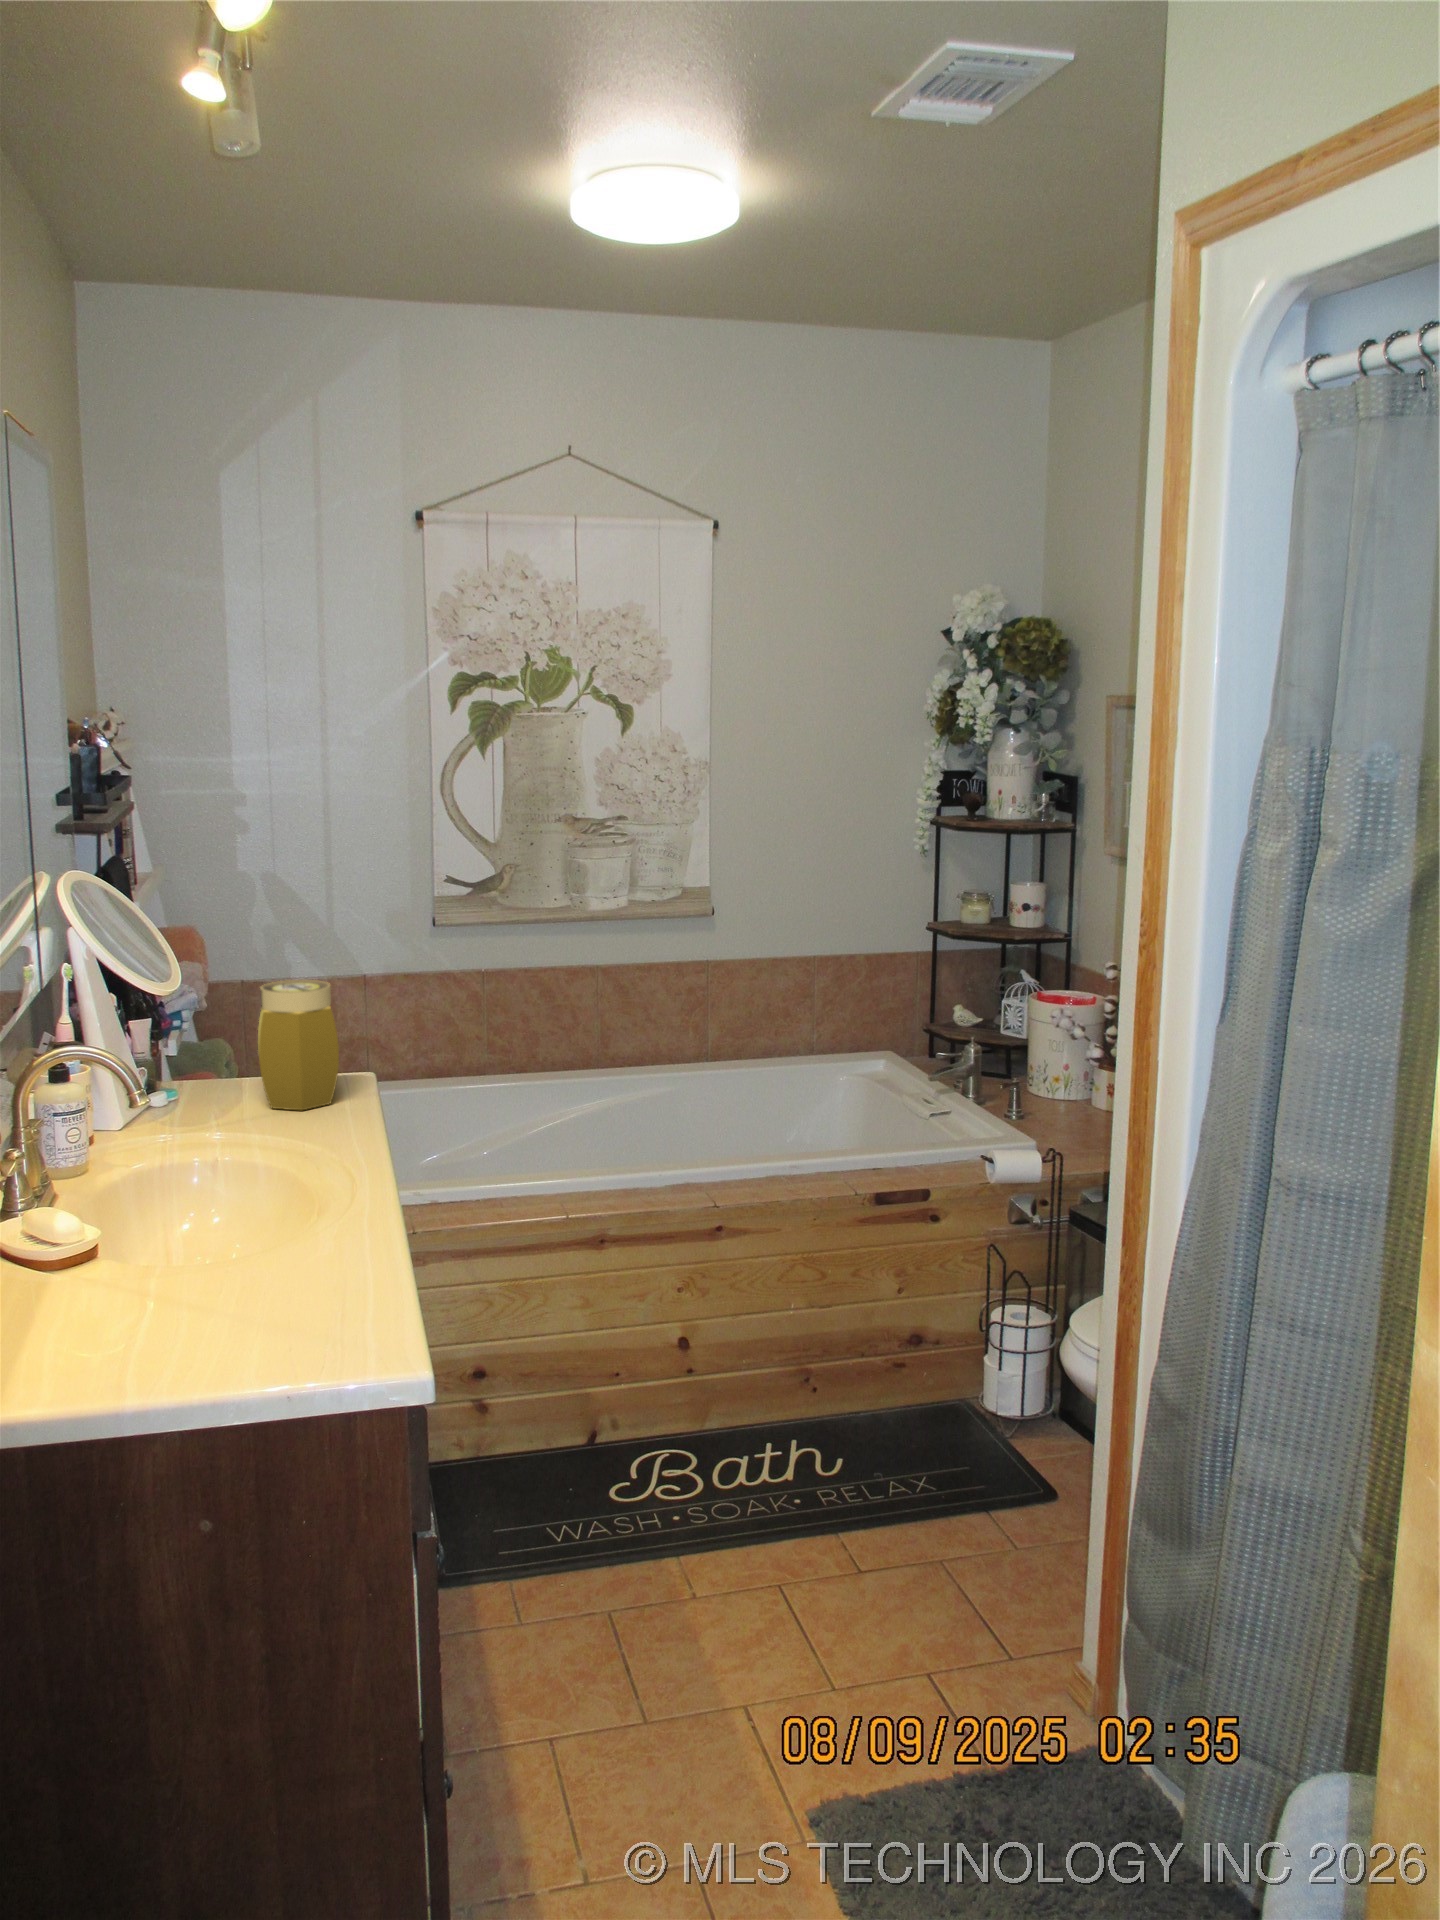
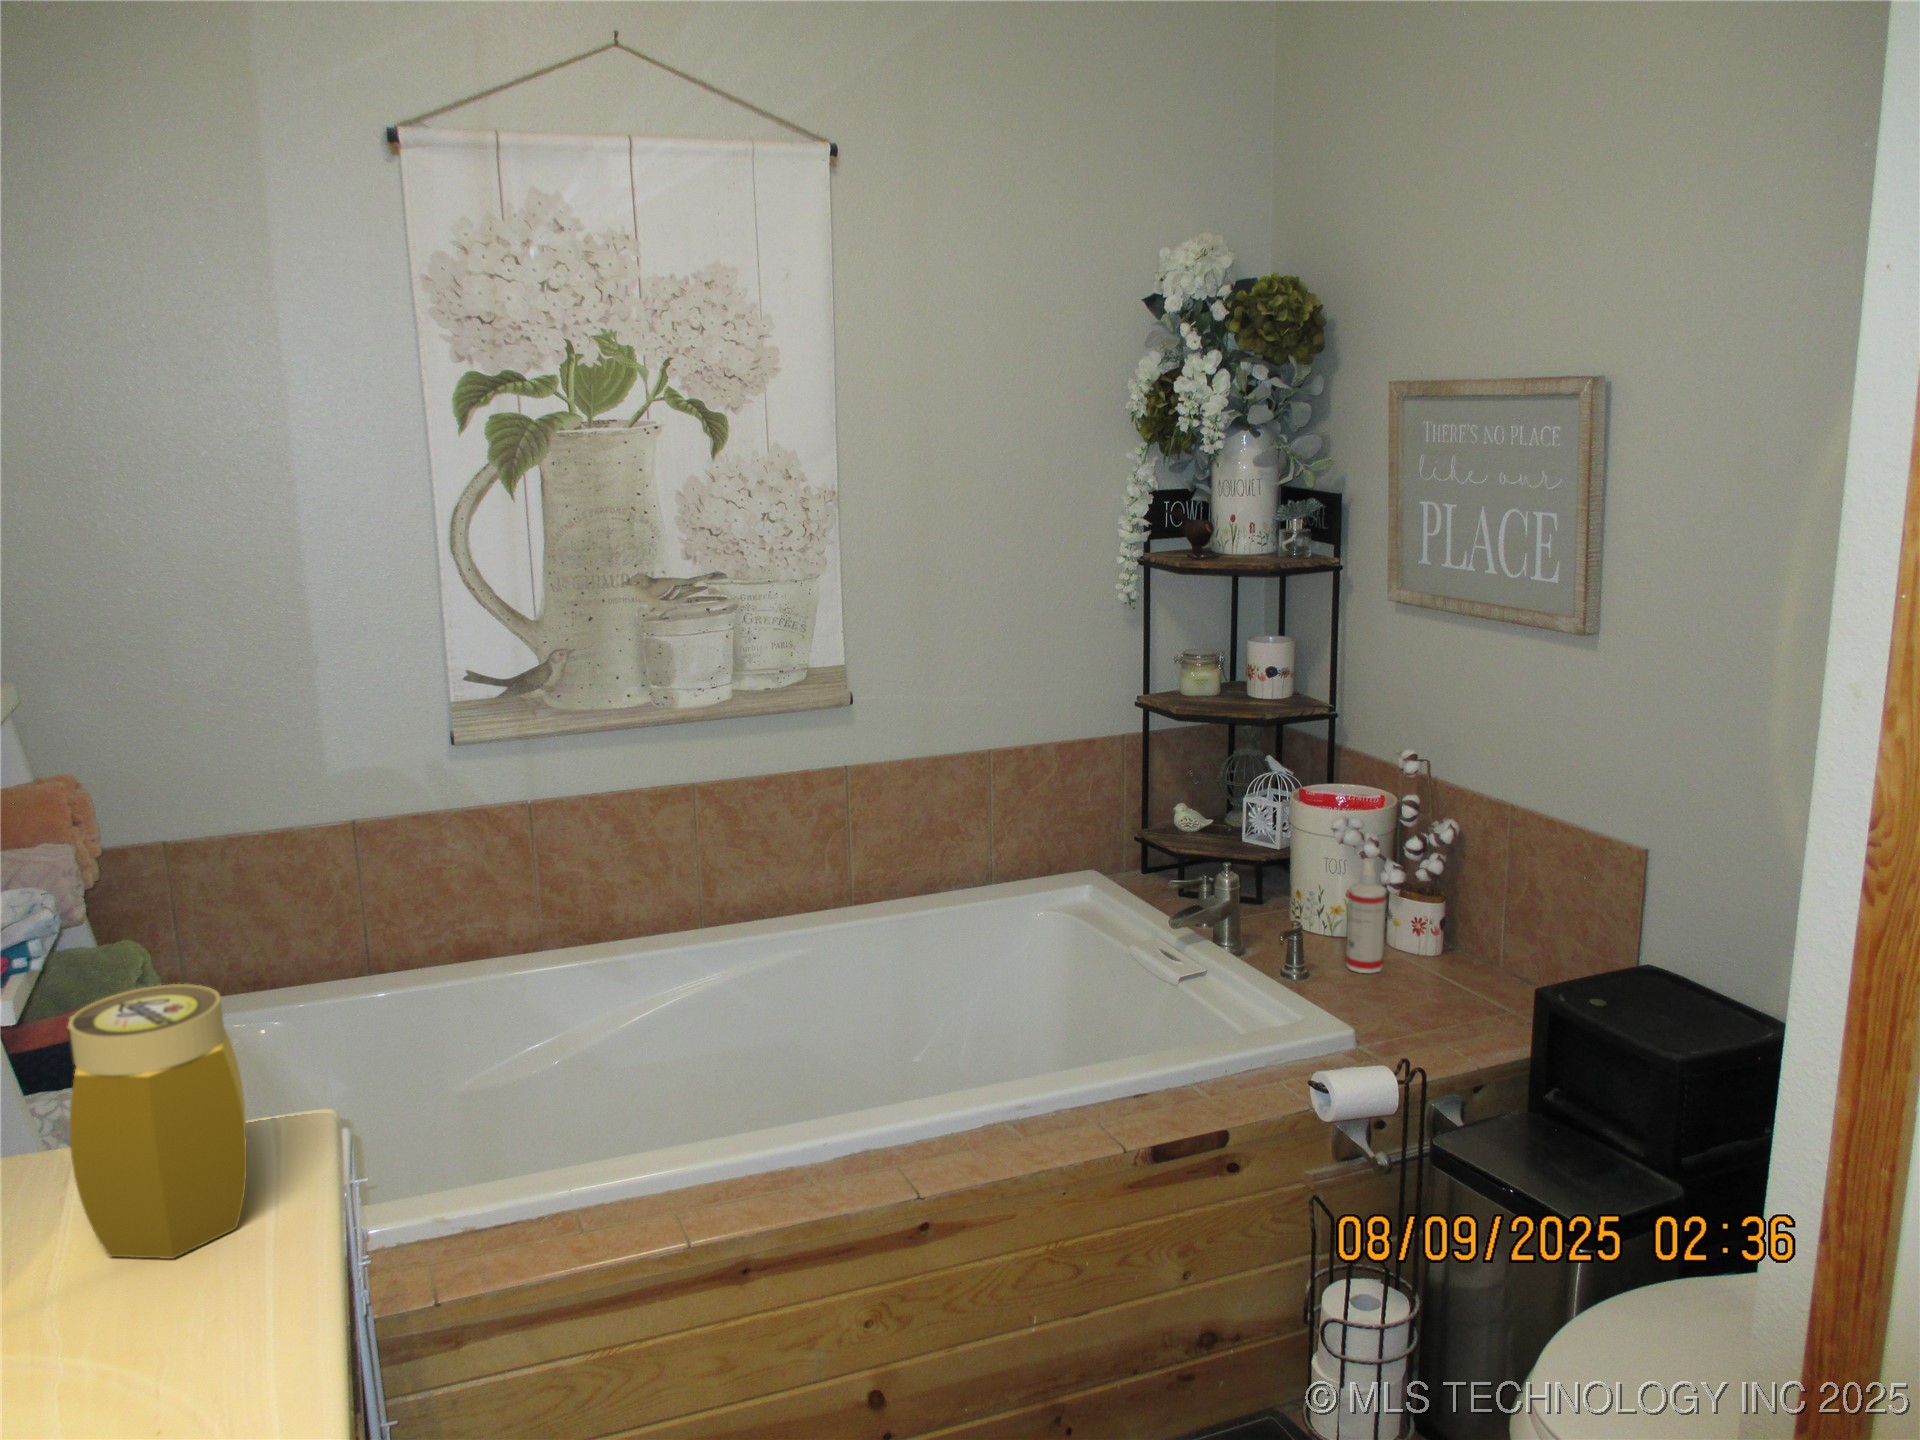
spray bottle: none [1054,1035,1084,1119] -> present [1346,858,1386,973]

